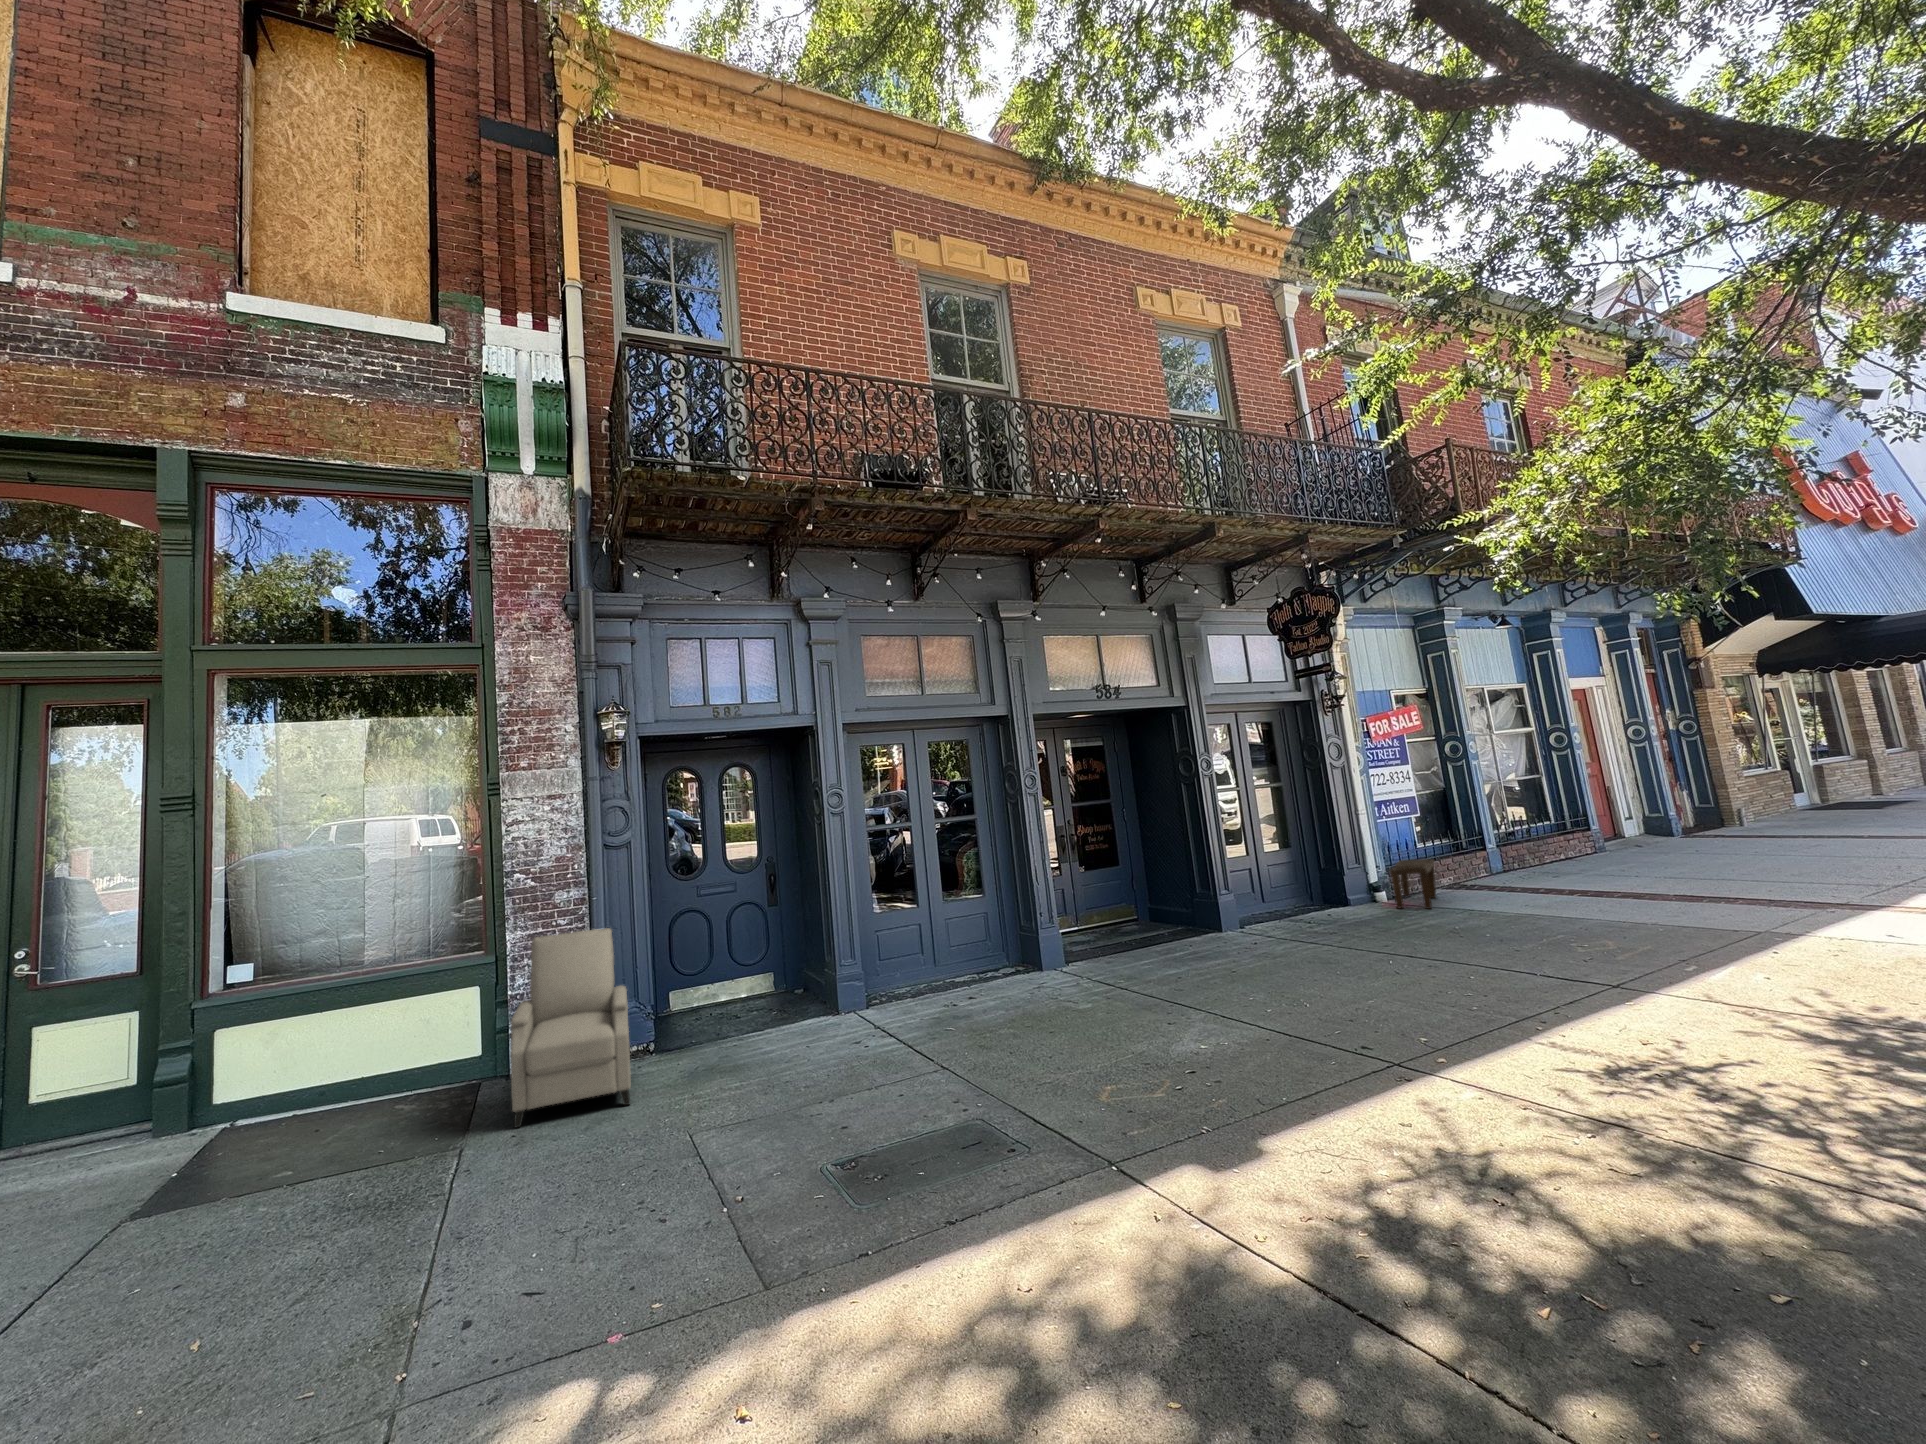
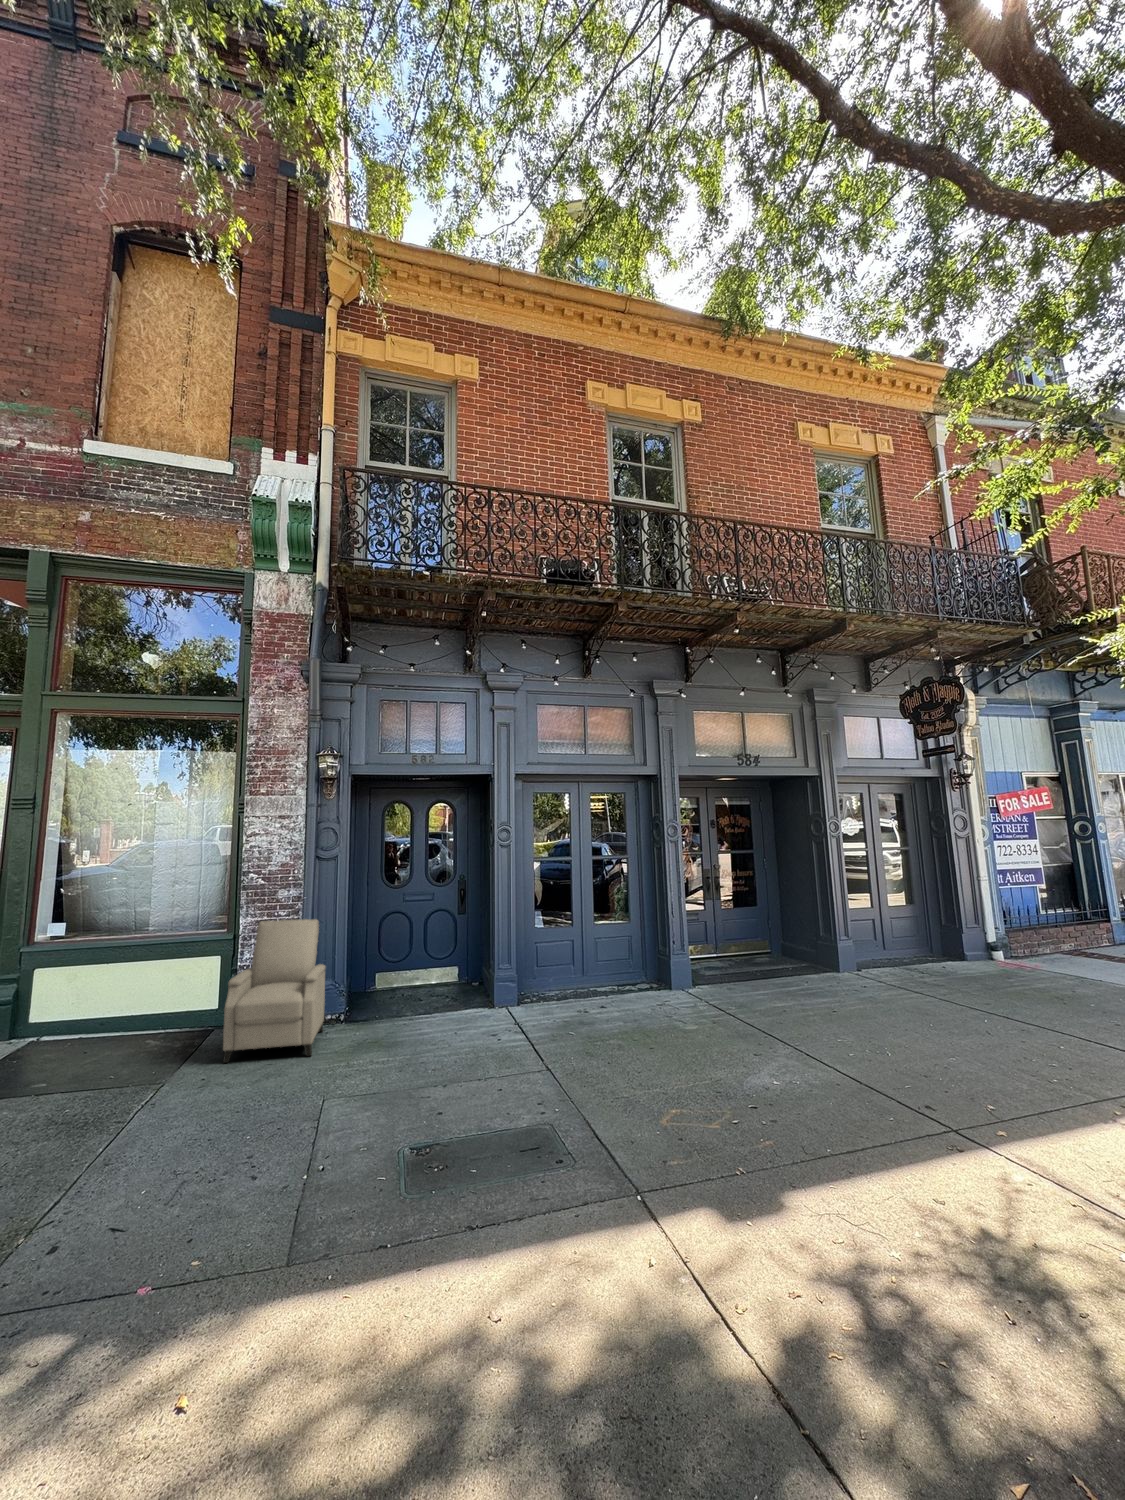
bench: present [1390,859,1436,909] -> none [1006,924,1053,970]

